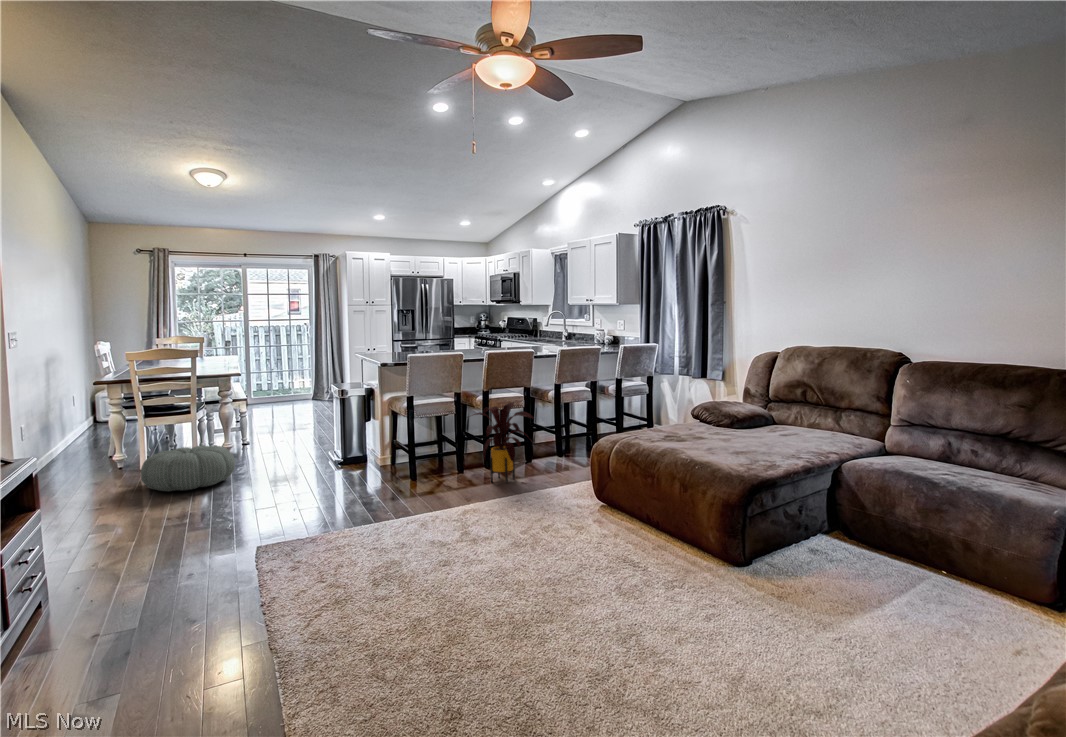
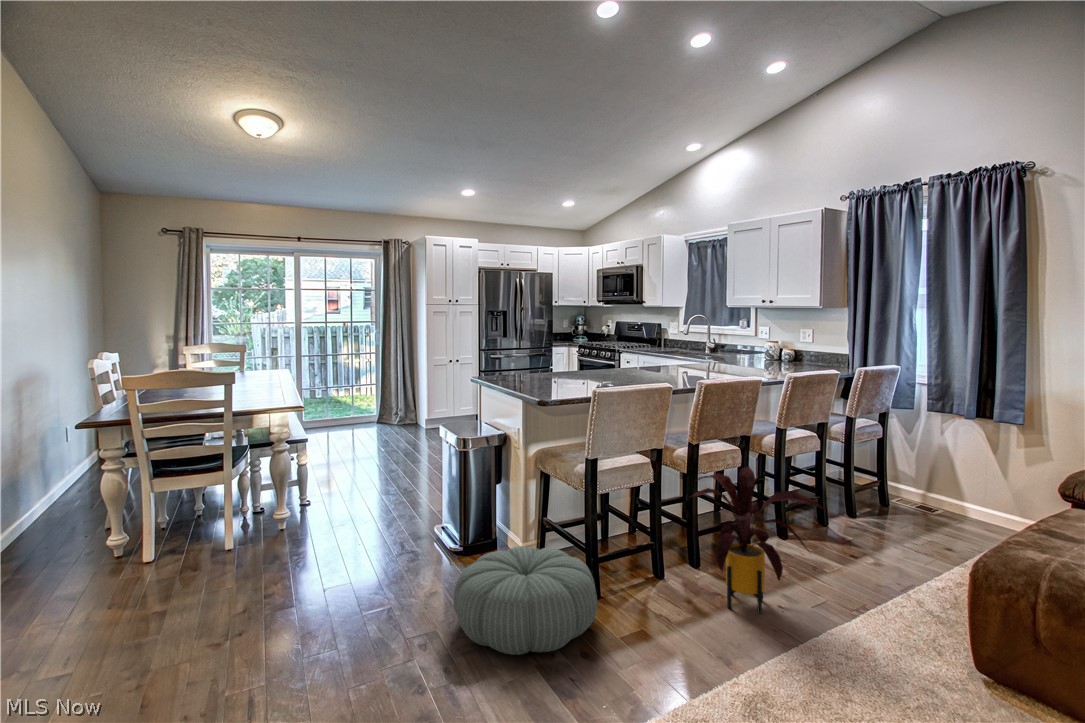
pouf: present [141,446,235,491] -> present [454,546,597,655]

